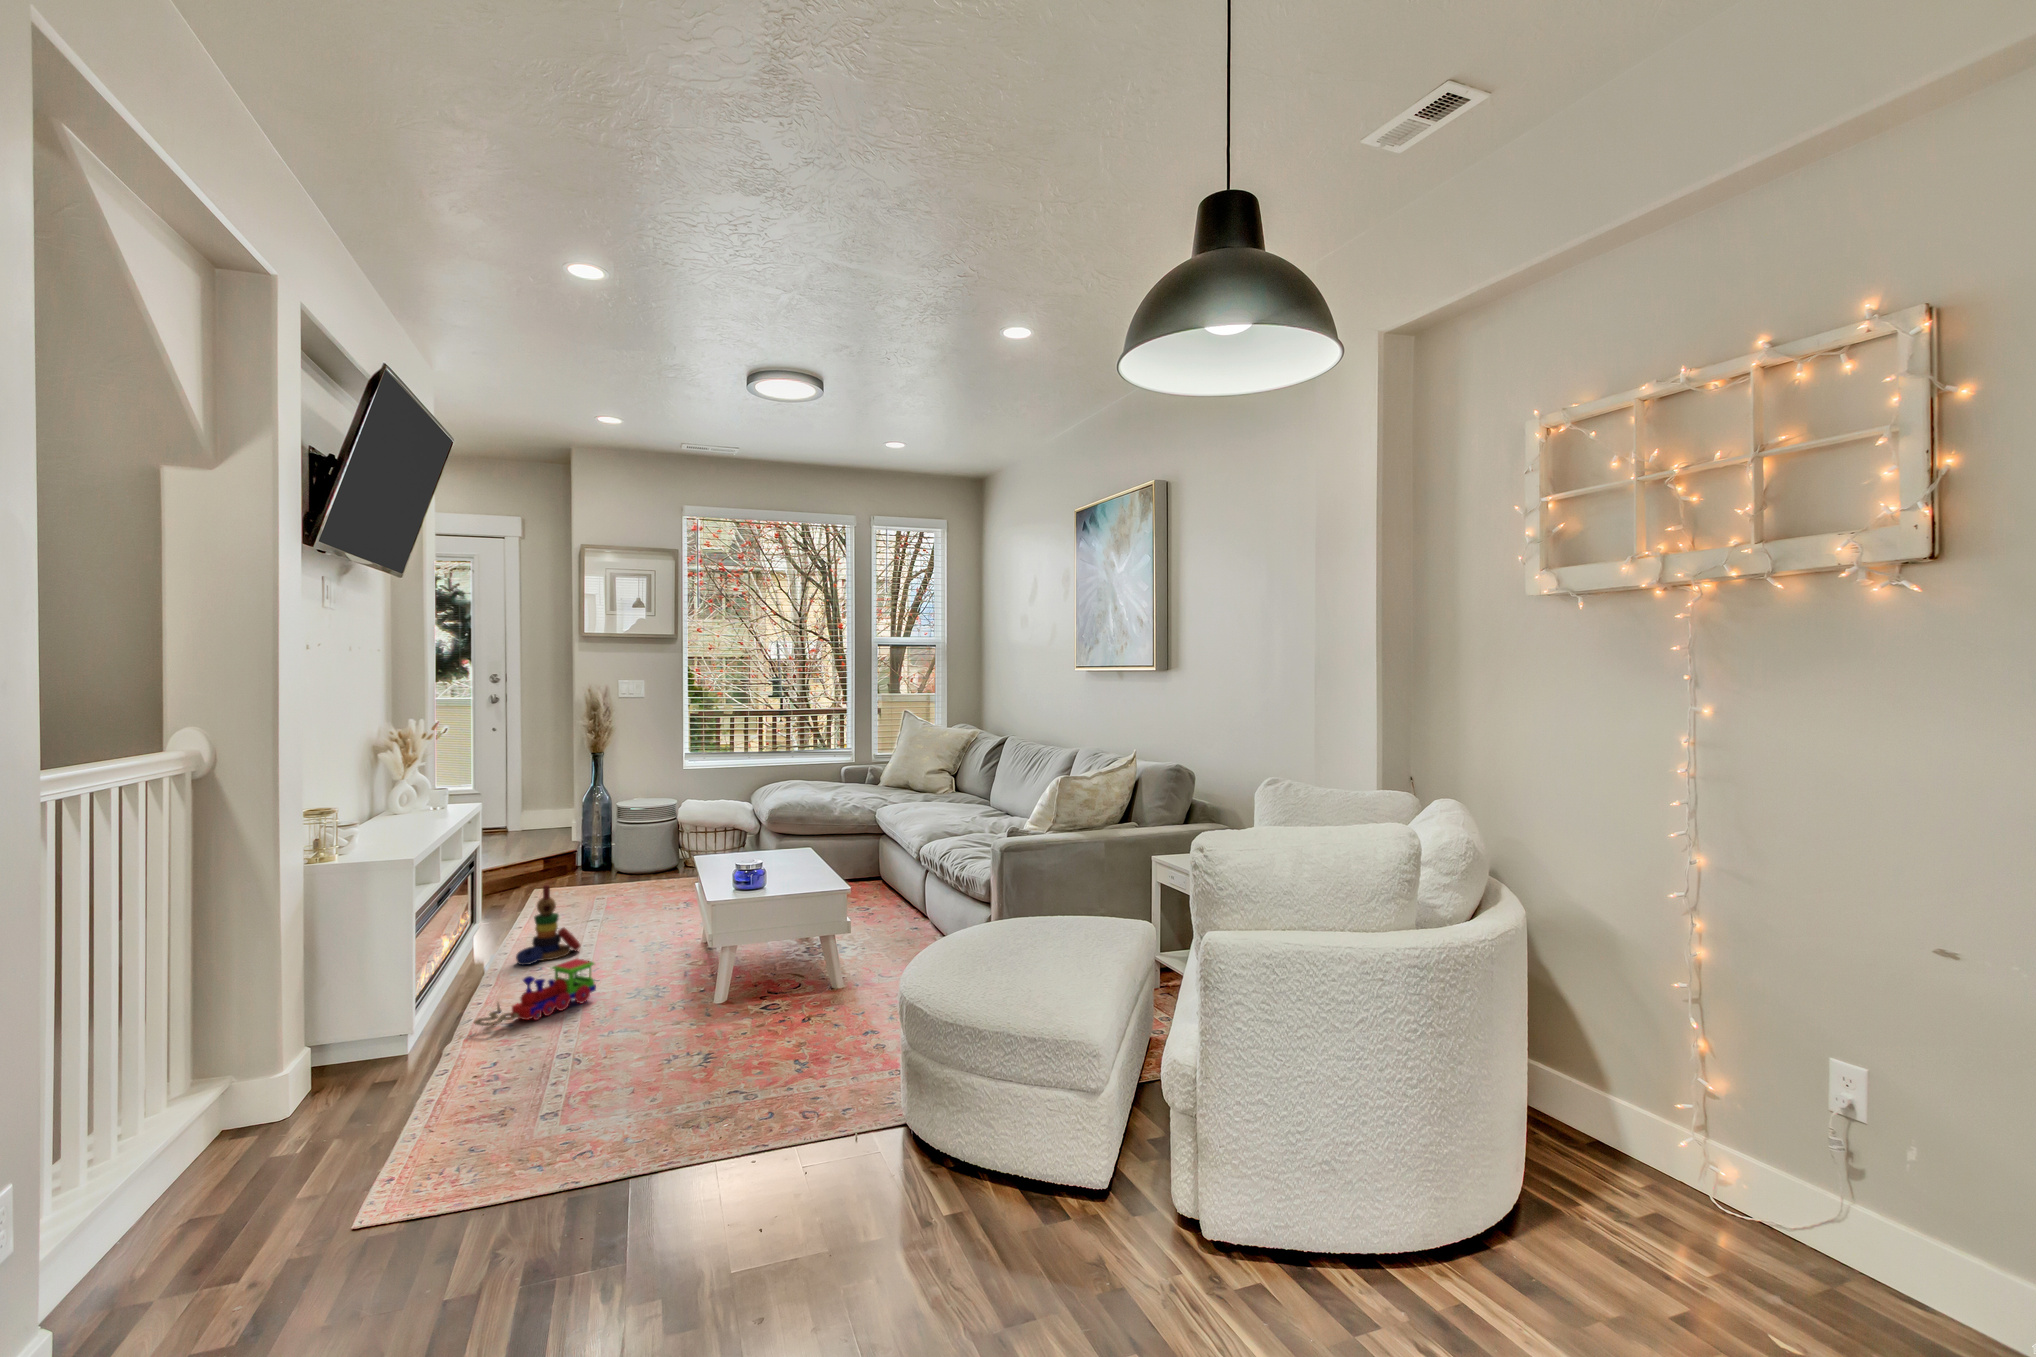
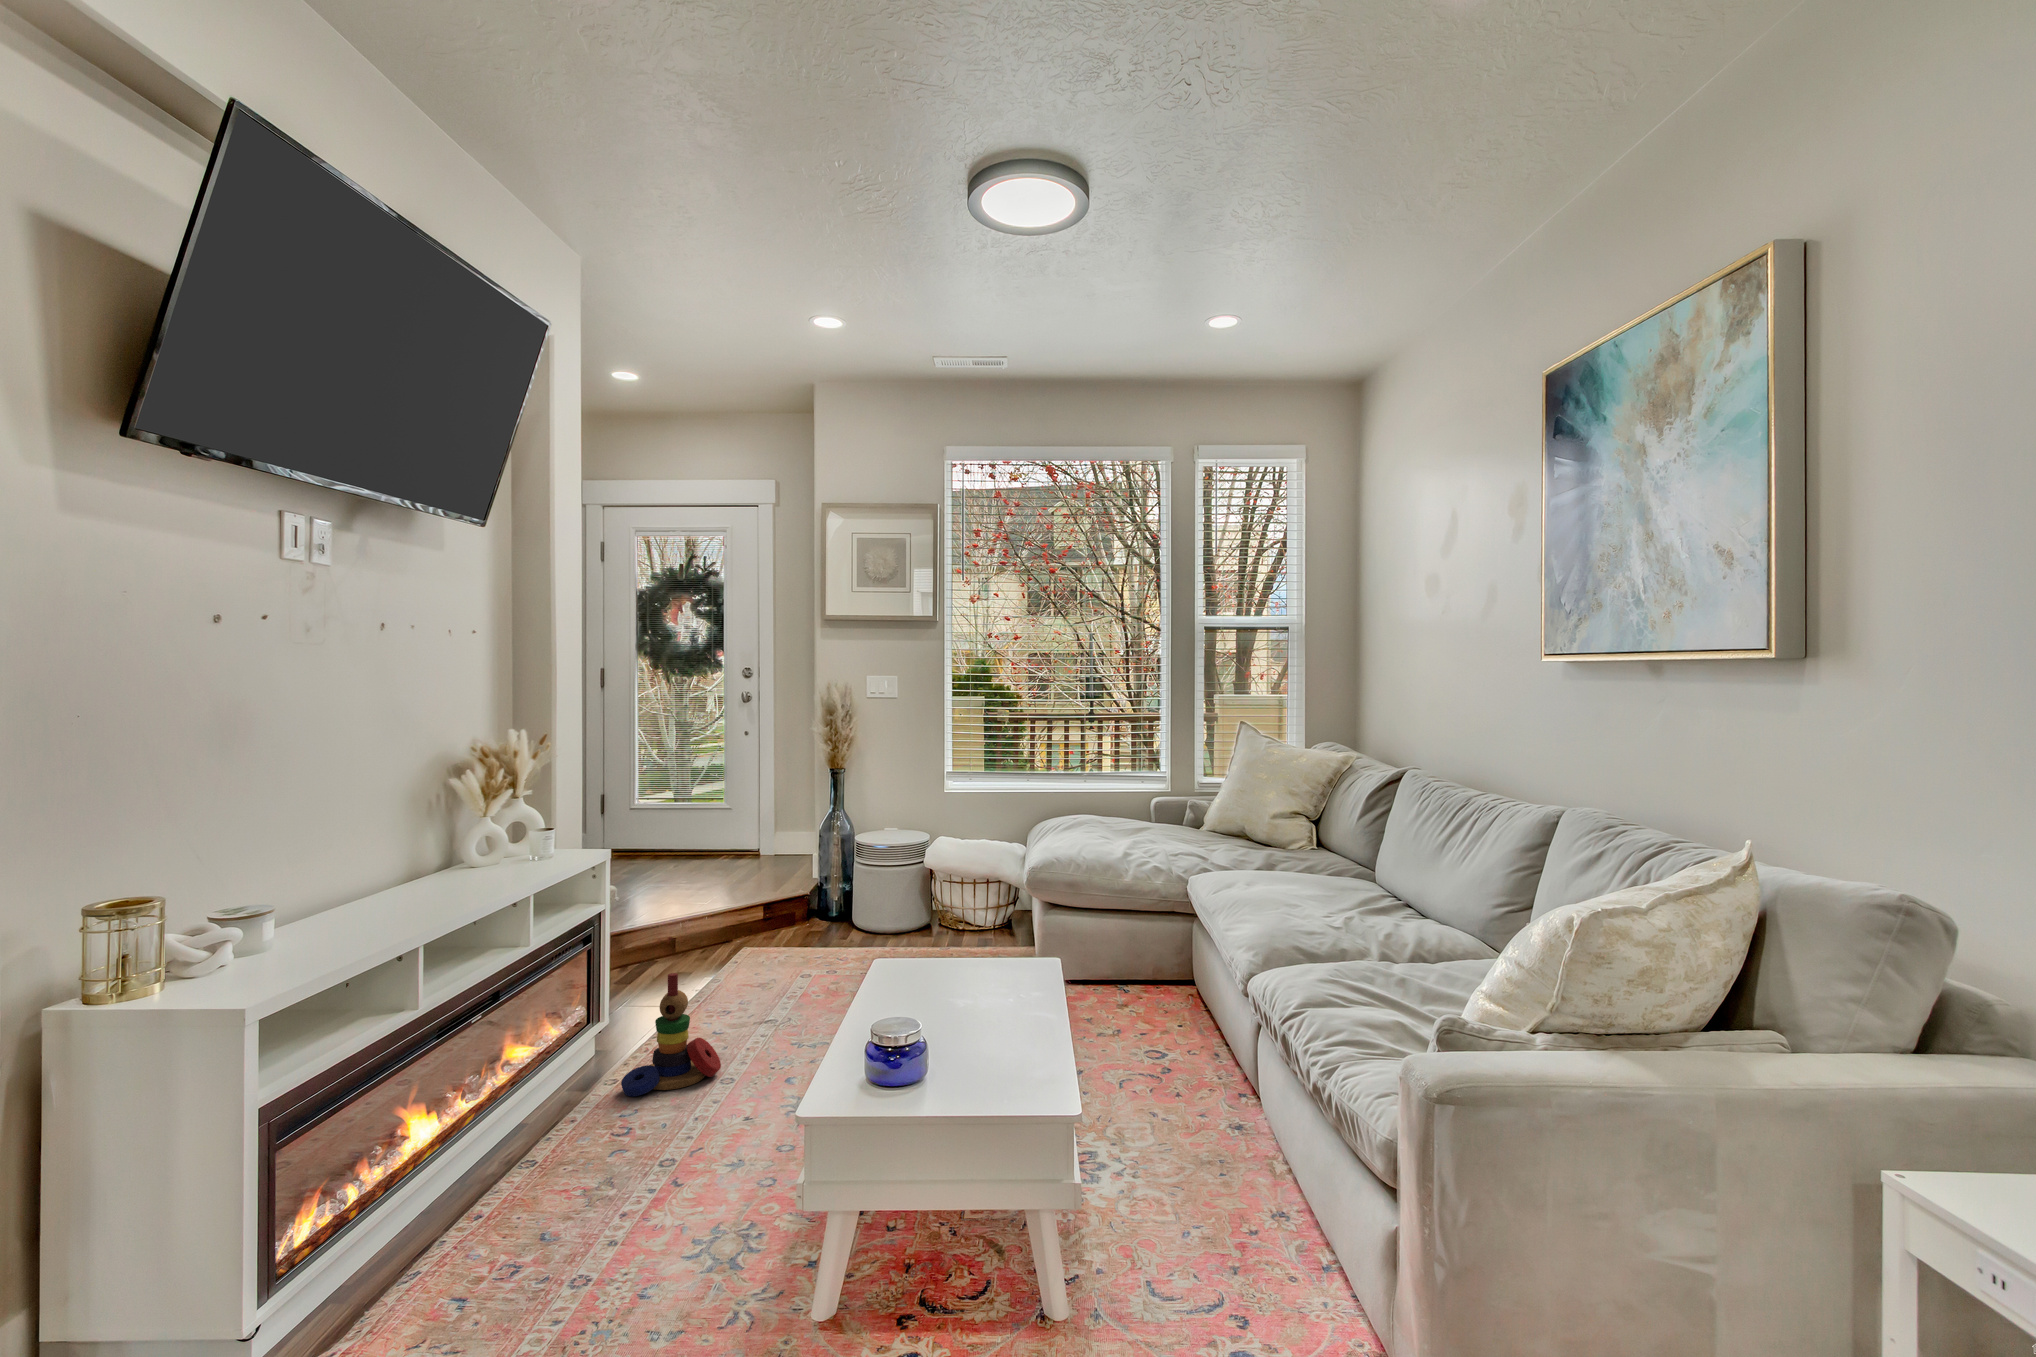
toy train: present [474,959,596,1026] -> none [443,1127,665,1255]

